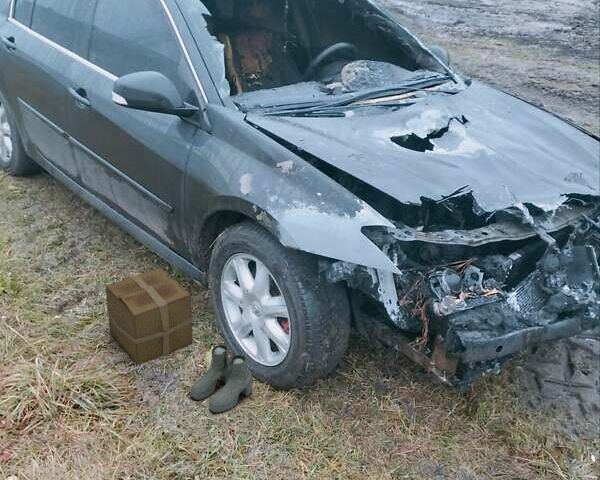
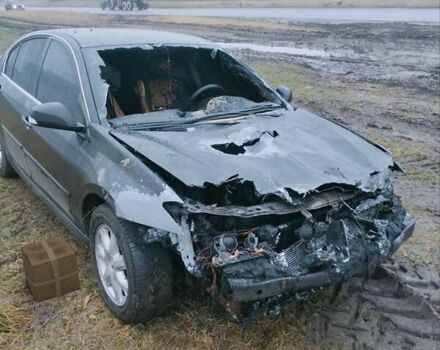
boots: present [191,345,252,413] -> none [65,288,109,336]

